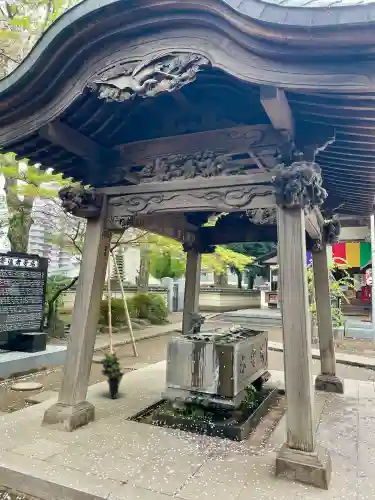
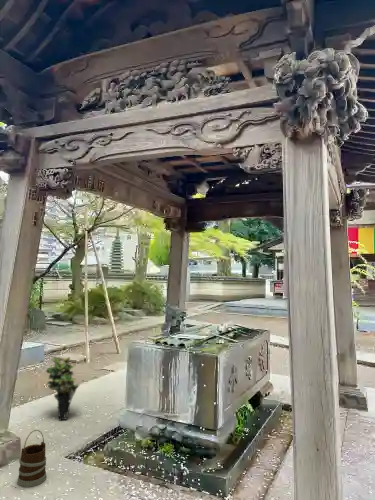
wooden bucket: none [99,397,118,434] -> present [18,430,46,487]

